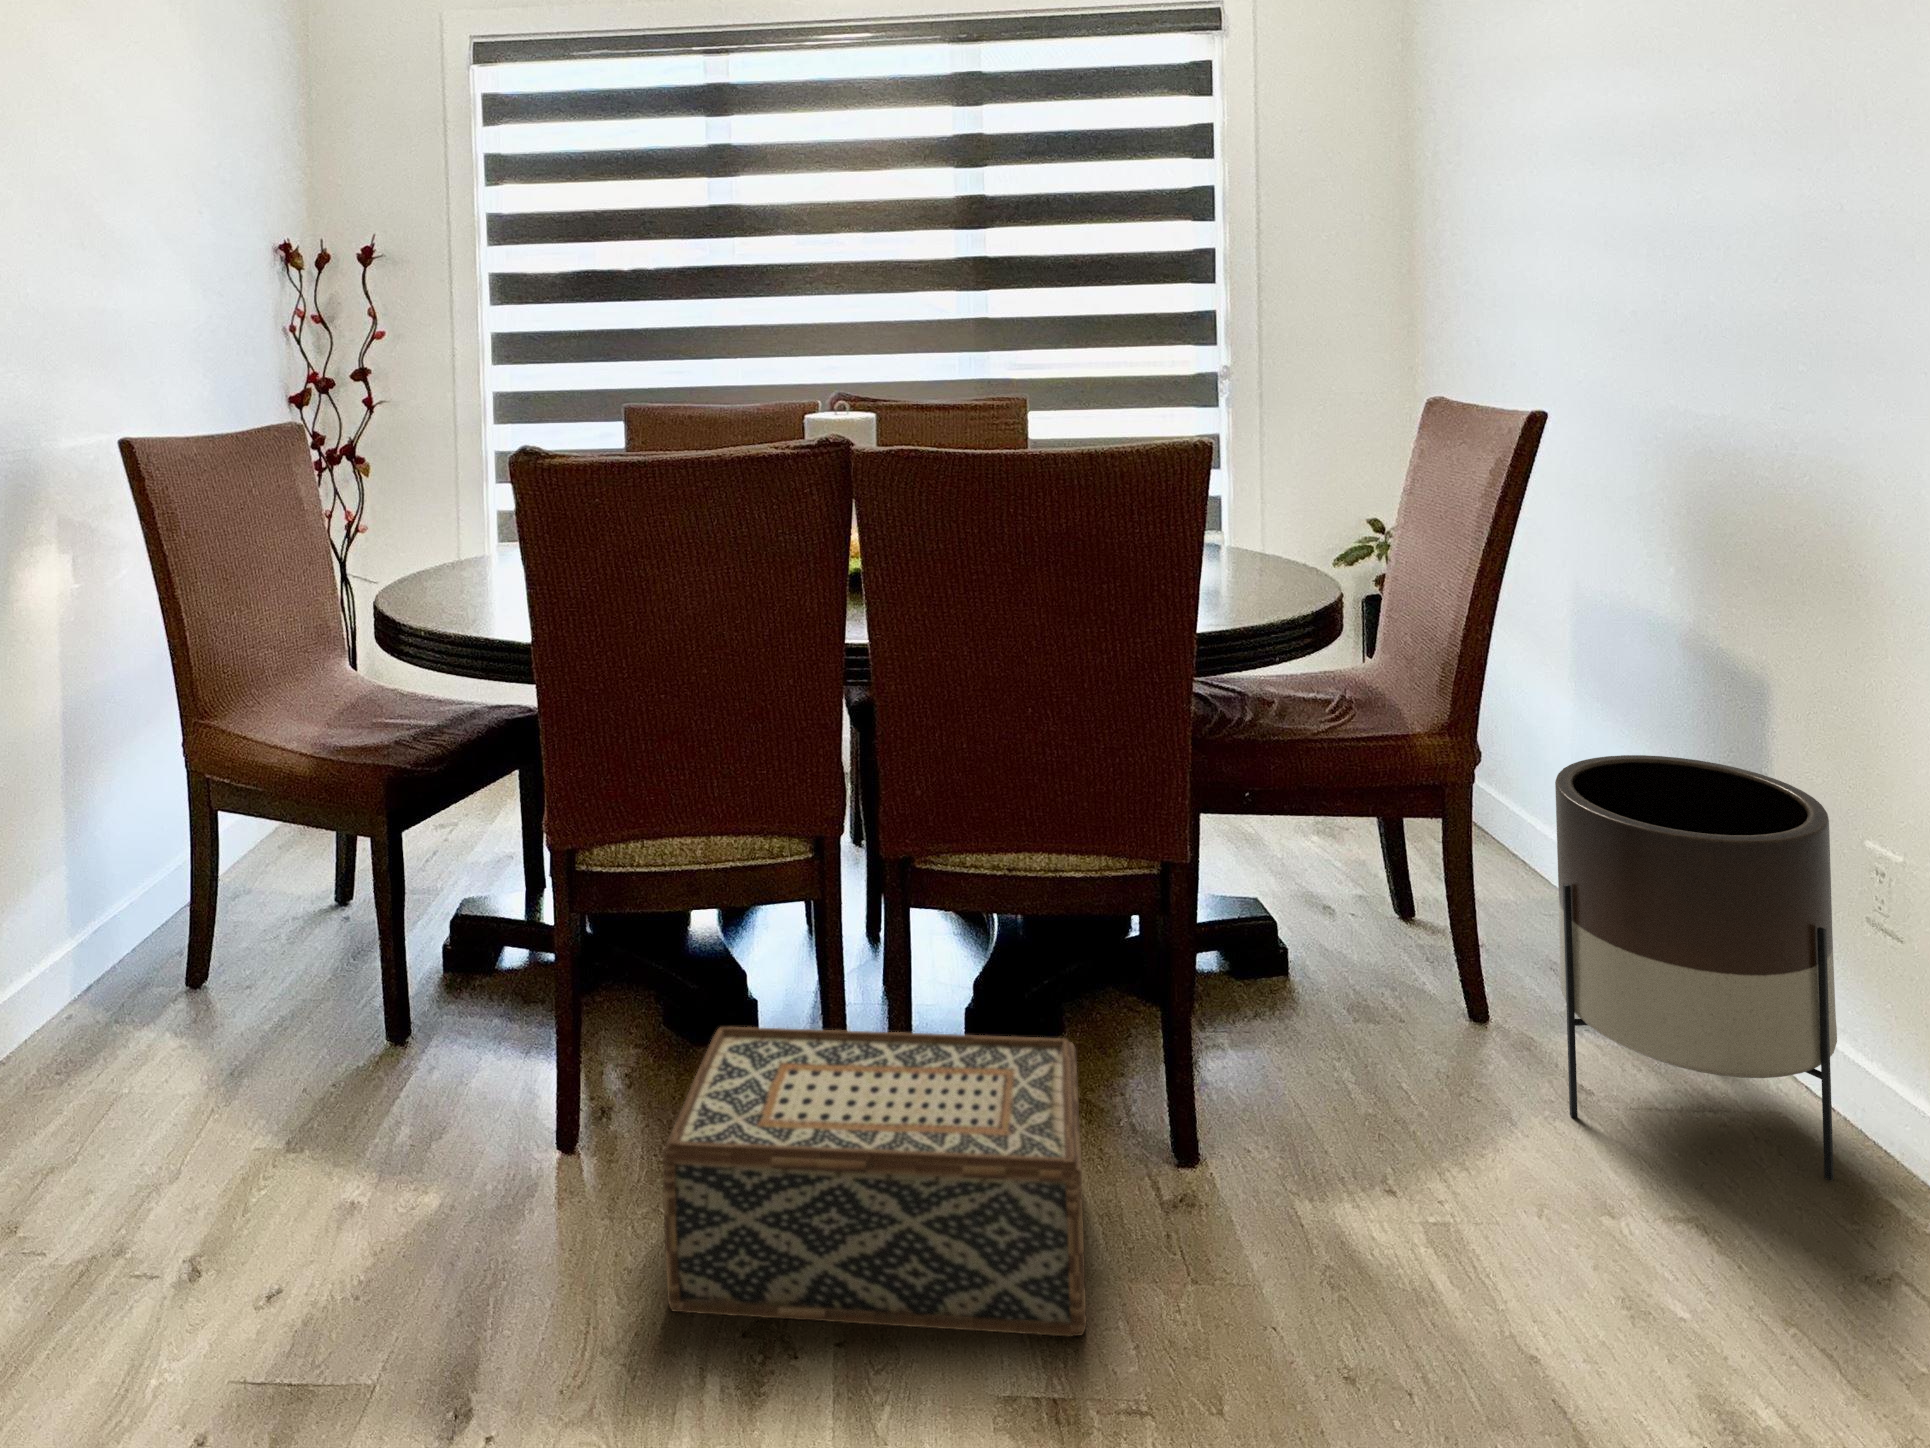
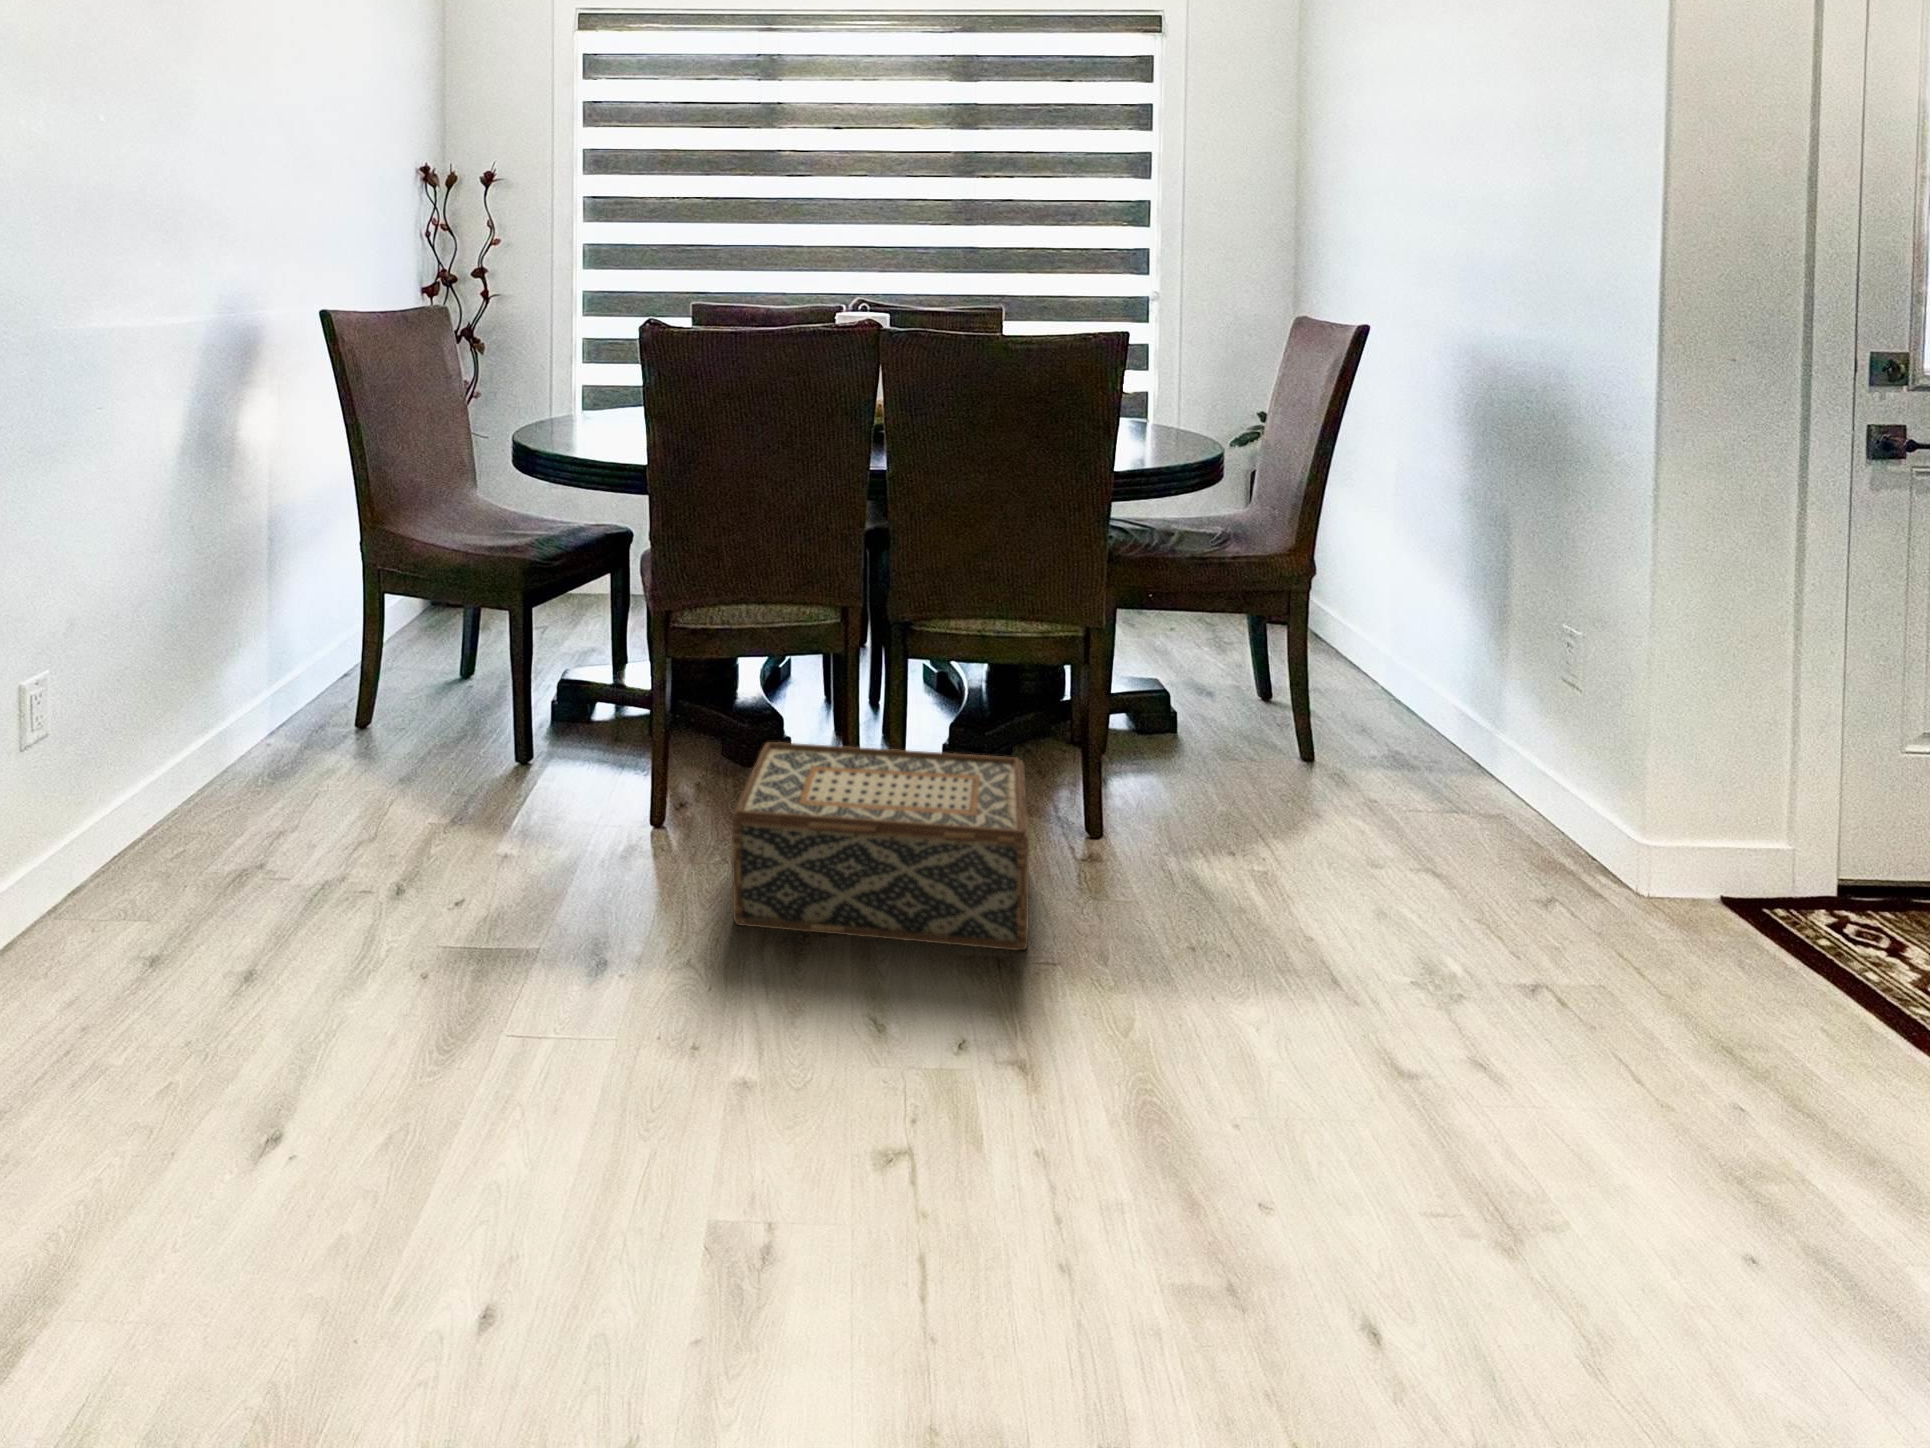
planter: present [1555,755,1837,1181] -> none [1383,577,1588,879]

